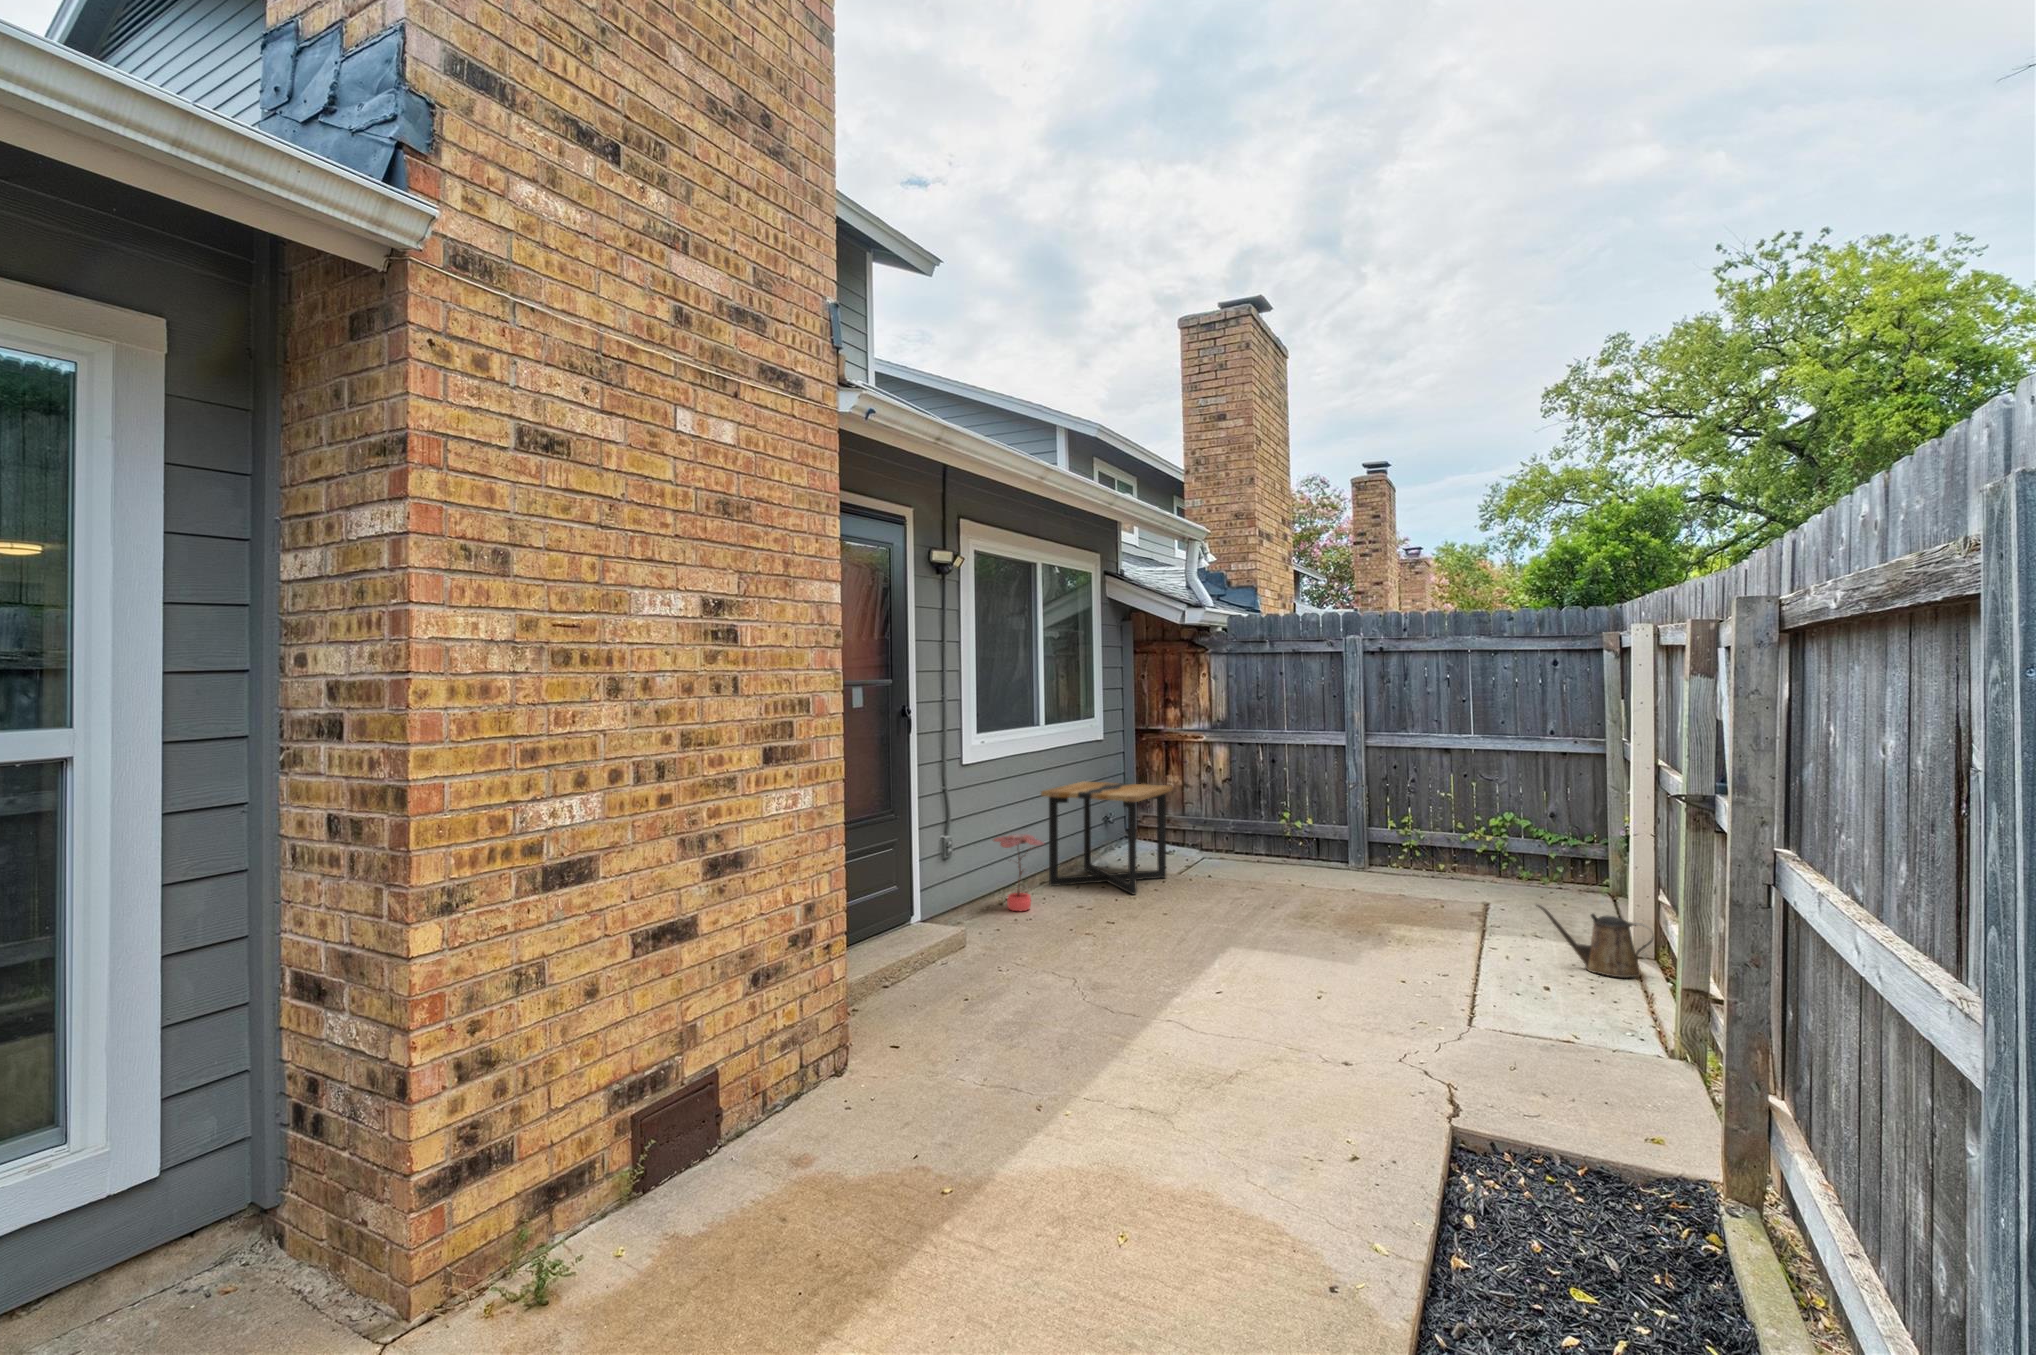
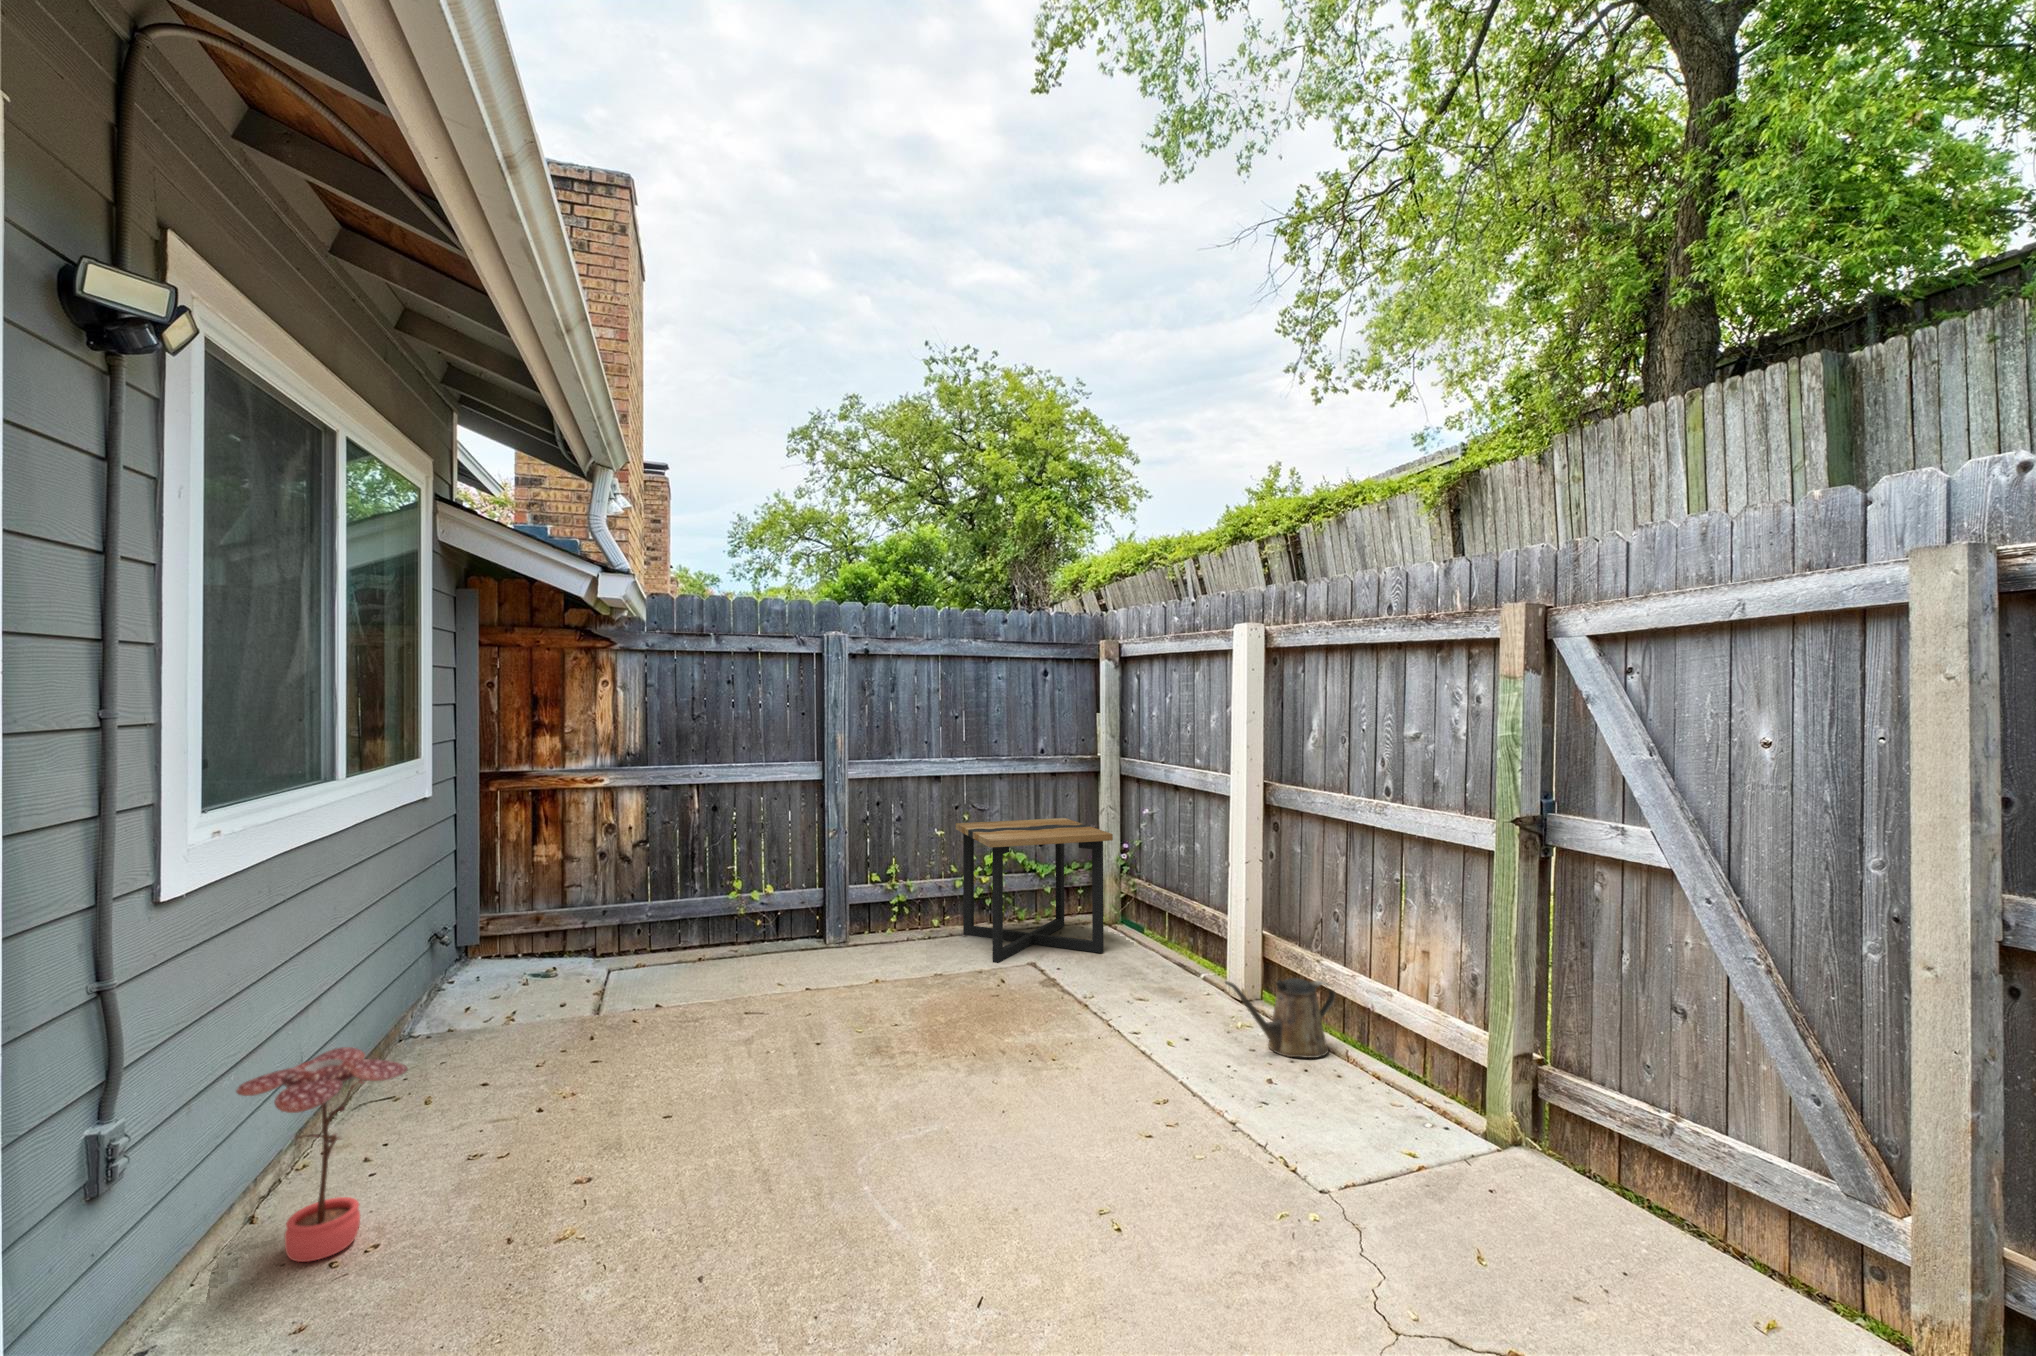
side table: present [1041,781,1173,894] -> present [956,818,1113,963]

